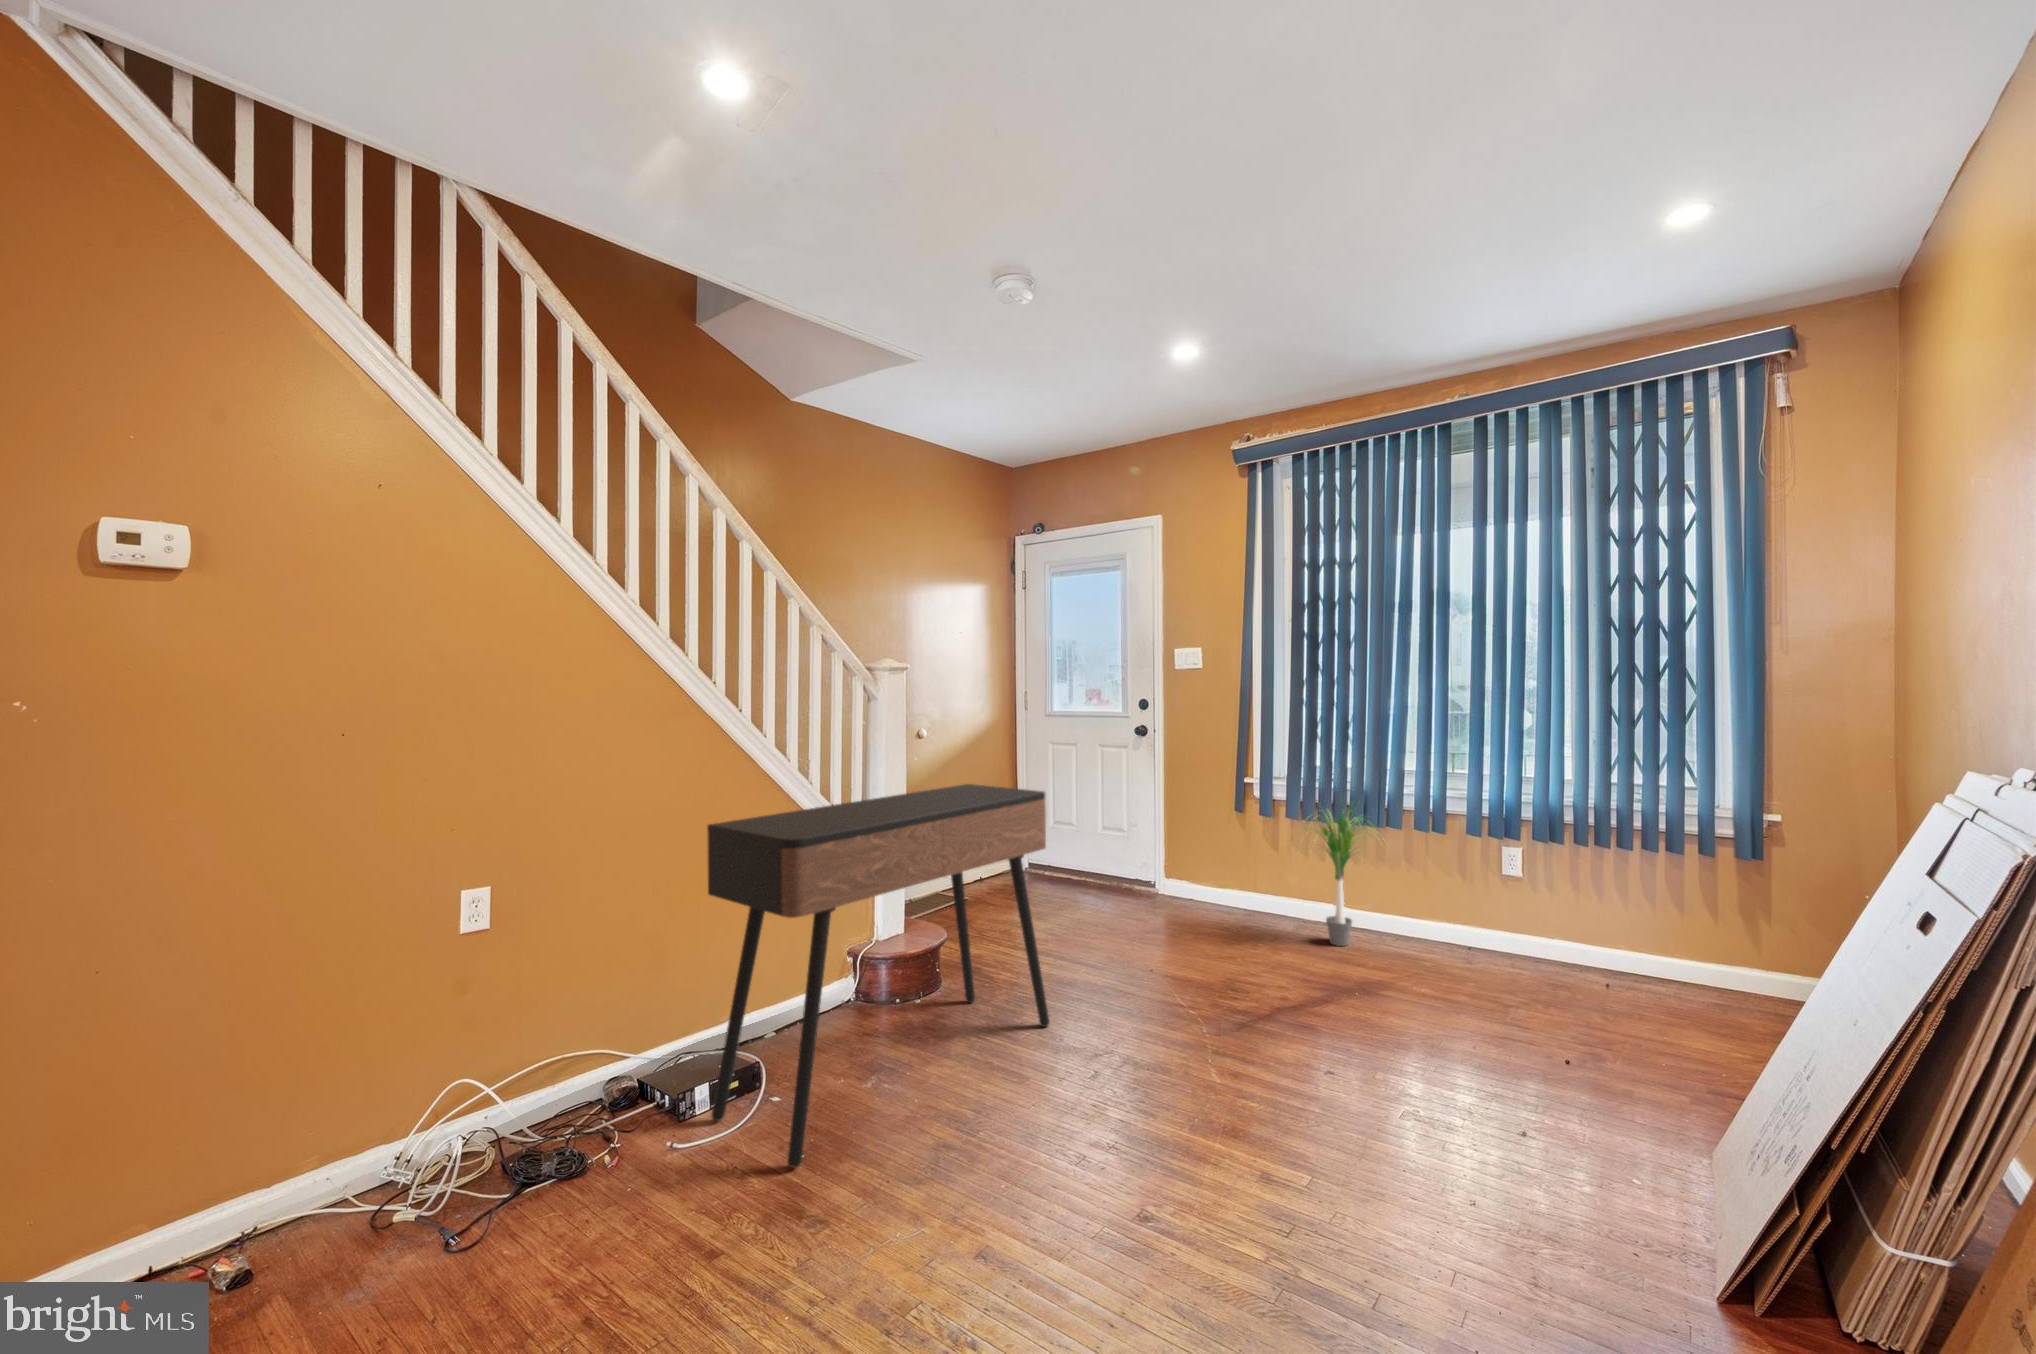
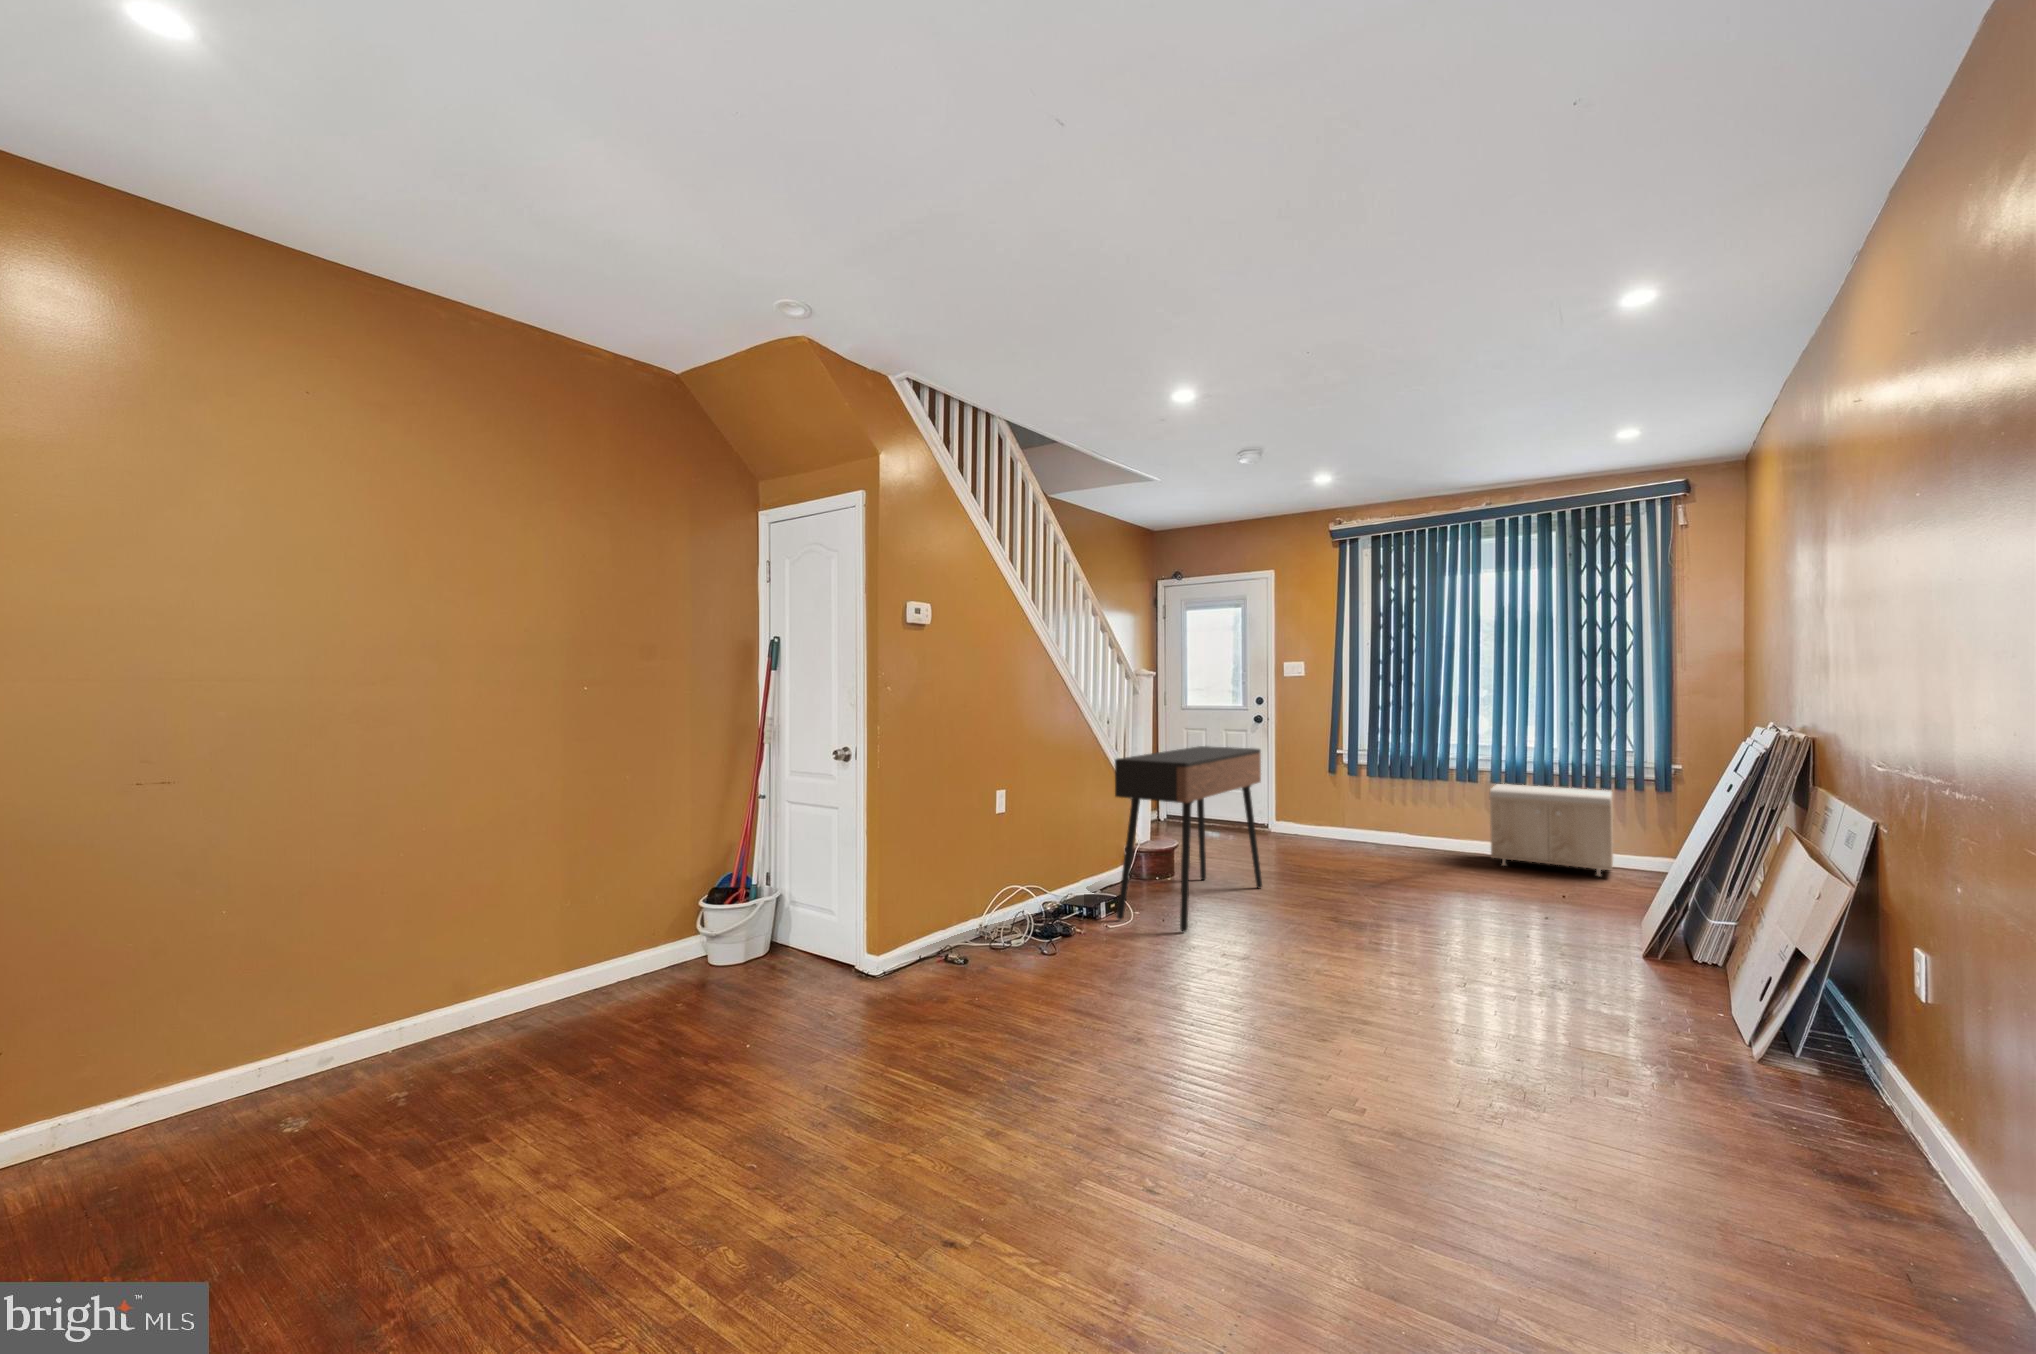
potted plant: present [1300,803,1372,946] -> none [1374,755,1446,856]
storage bench: none [1456,836,1663,1004] -> present [1490,784,1613,877]

